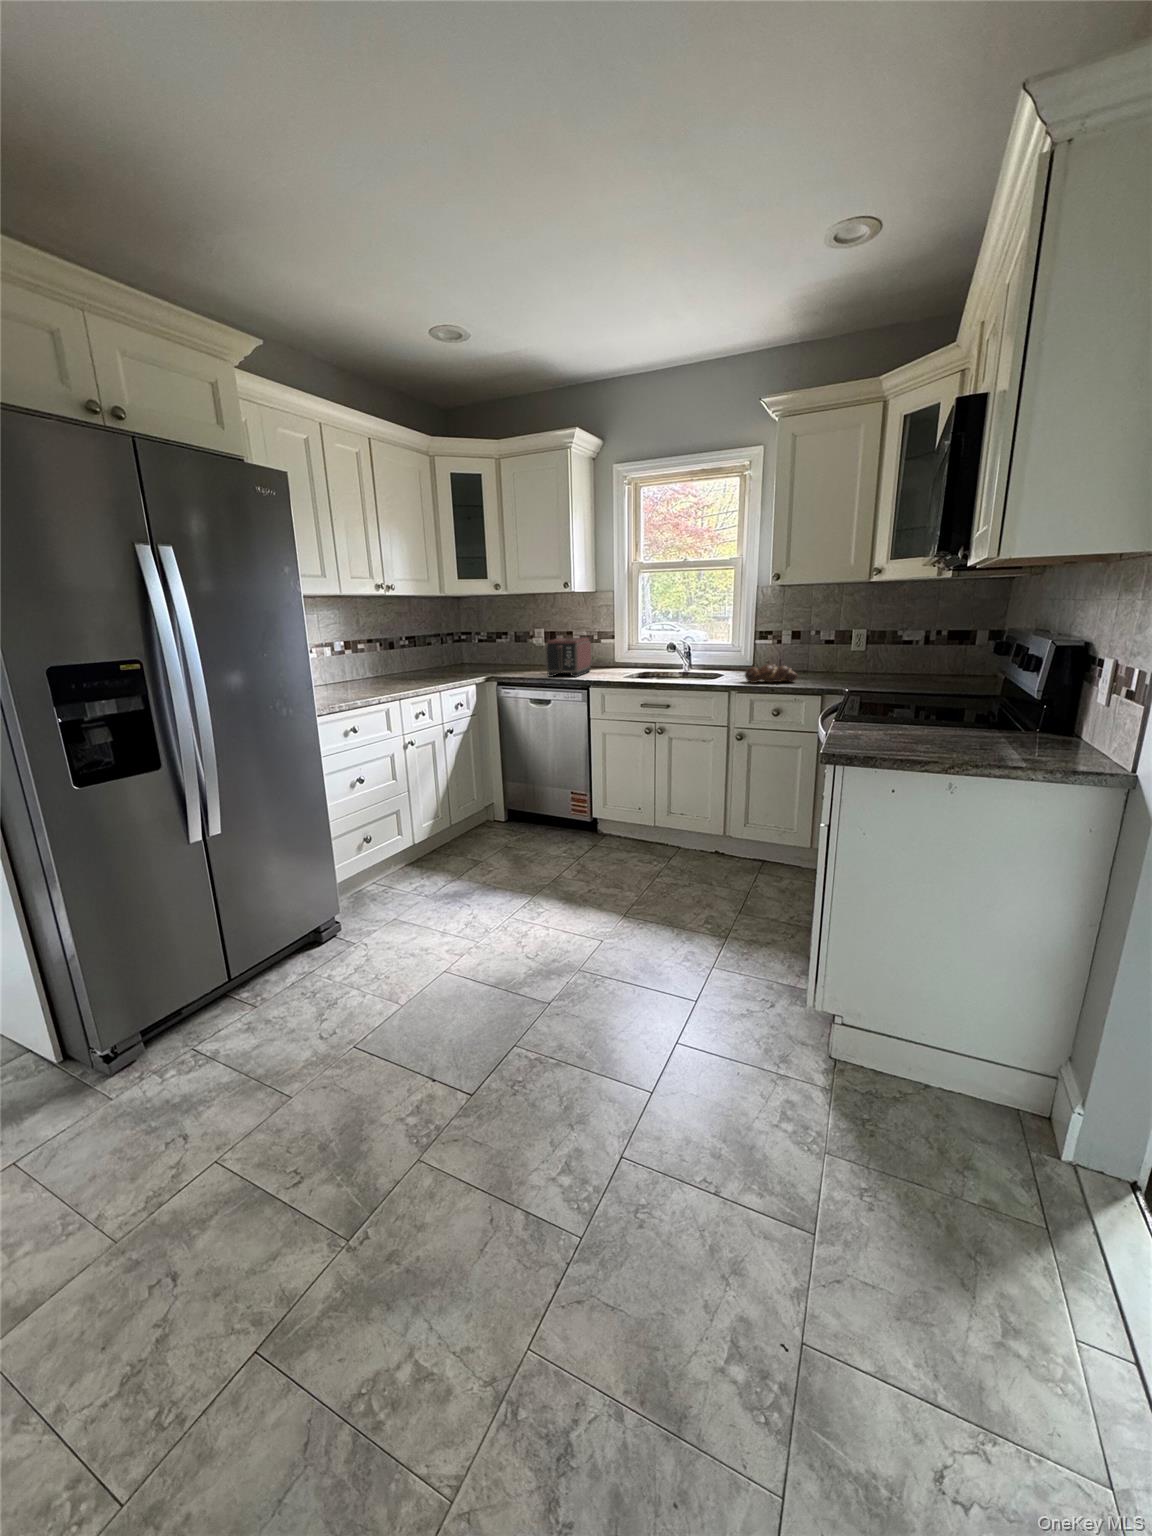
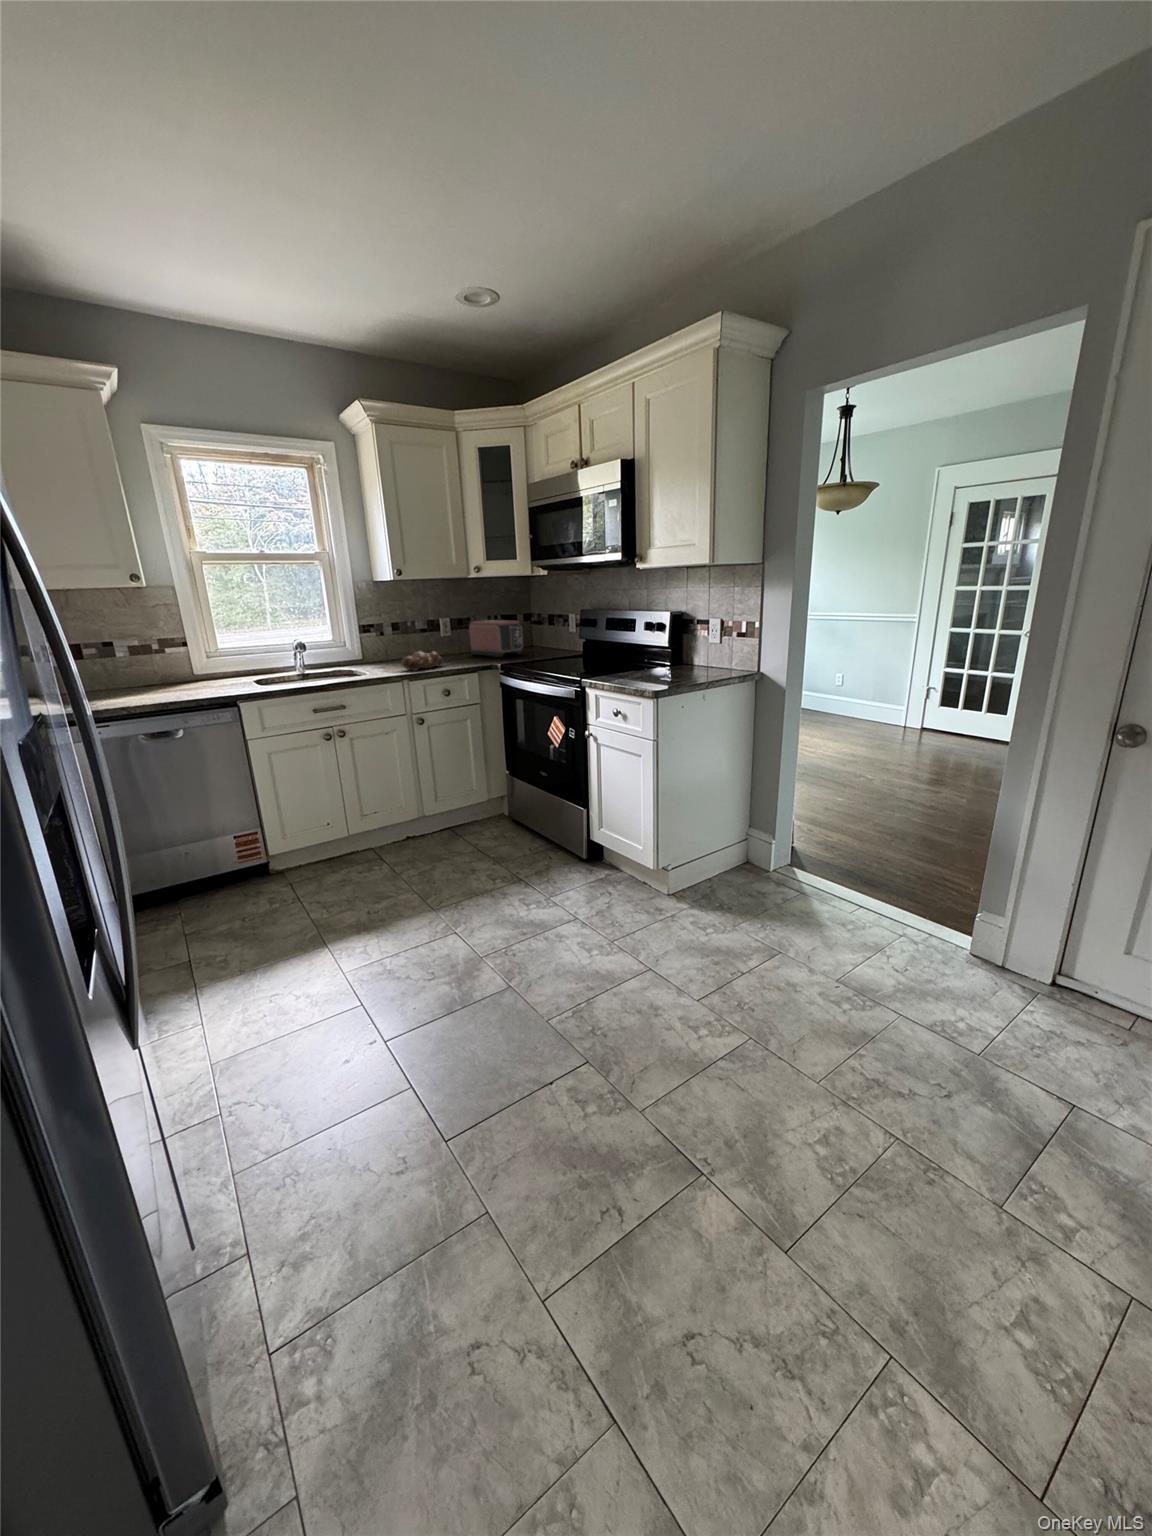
toaster: present [545,638,591,677] -> present [469,620,523,657]

